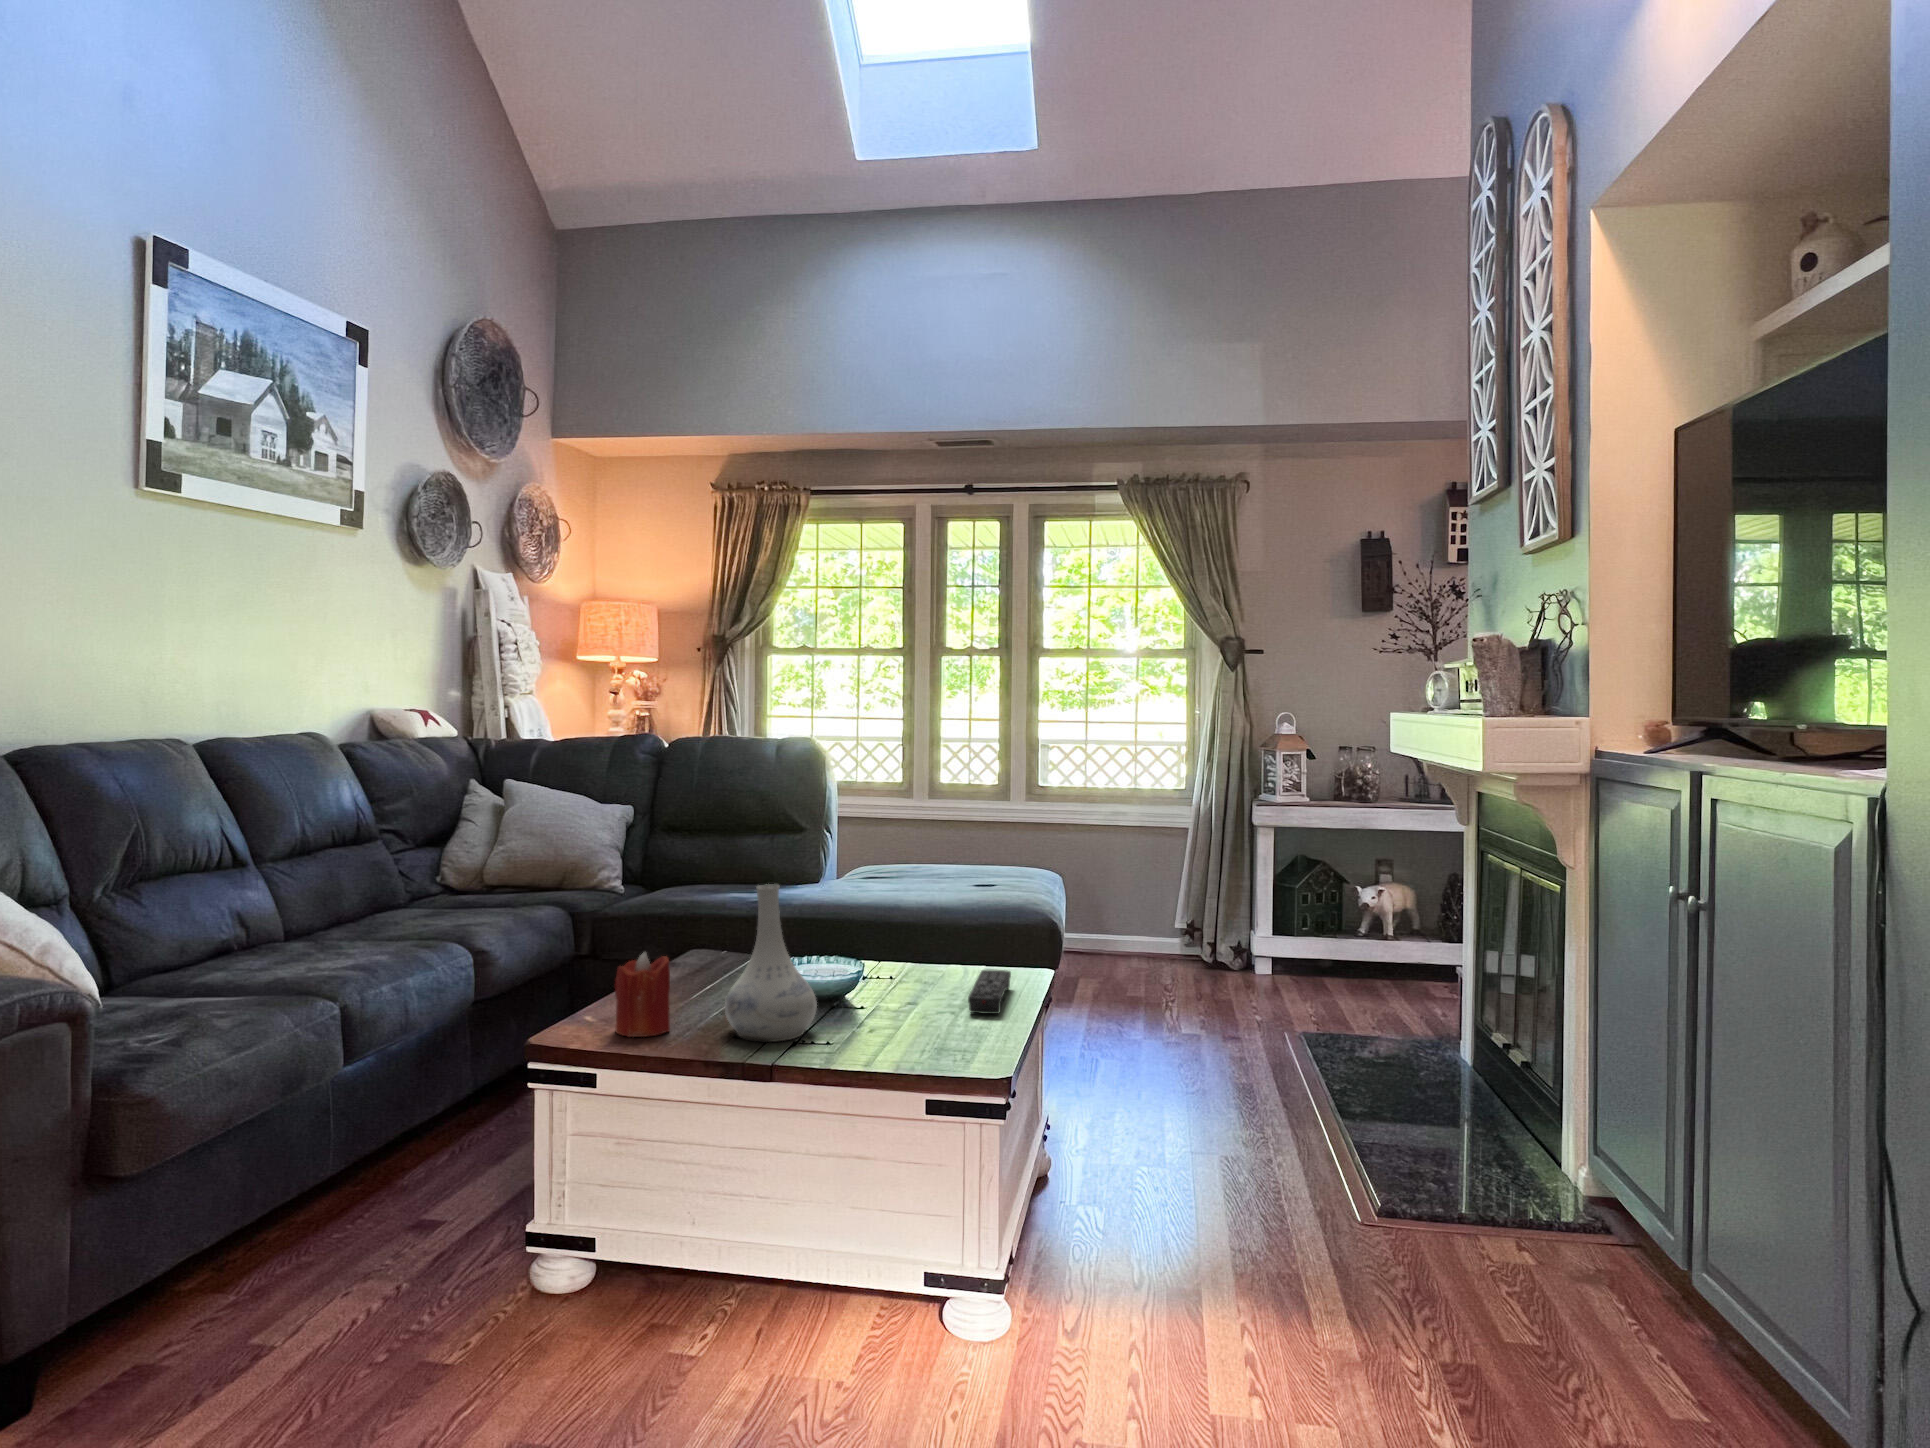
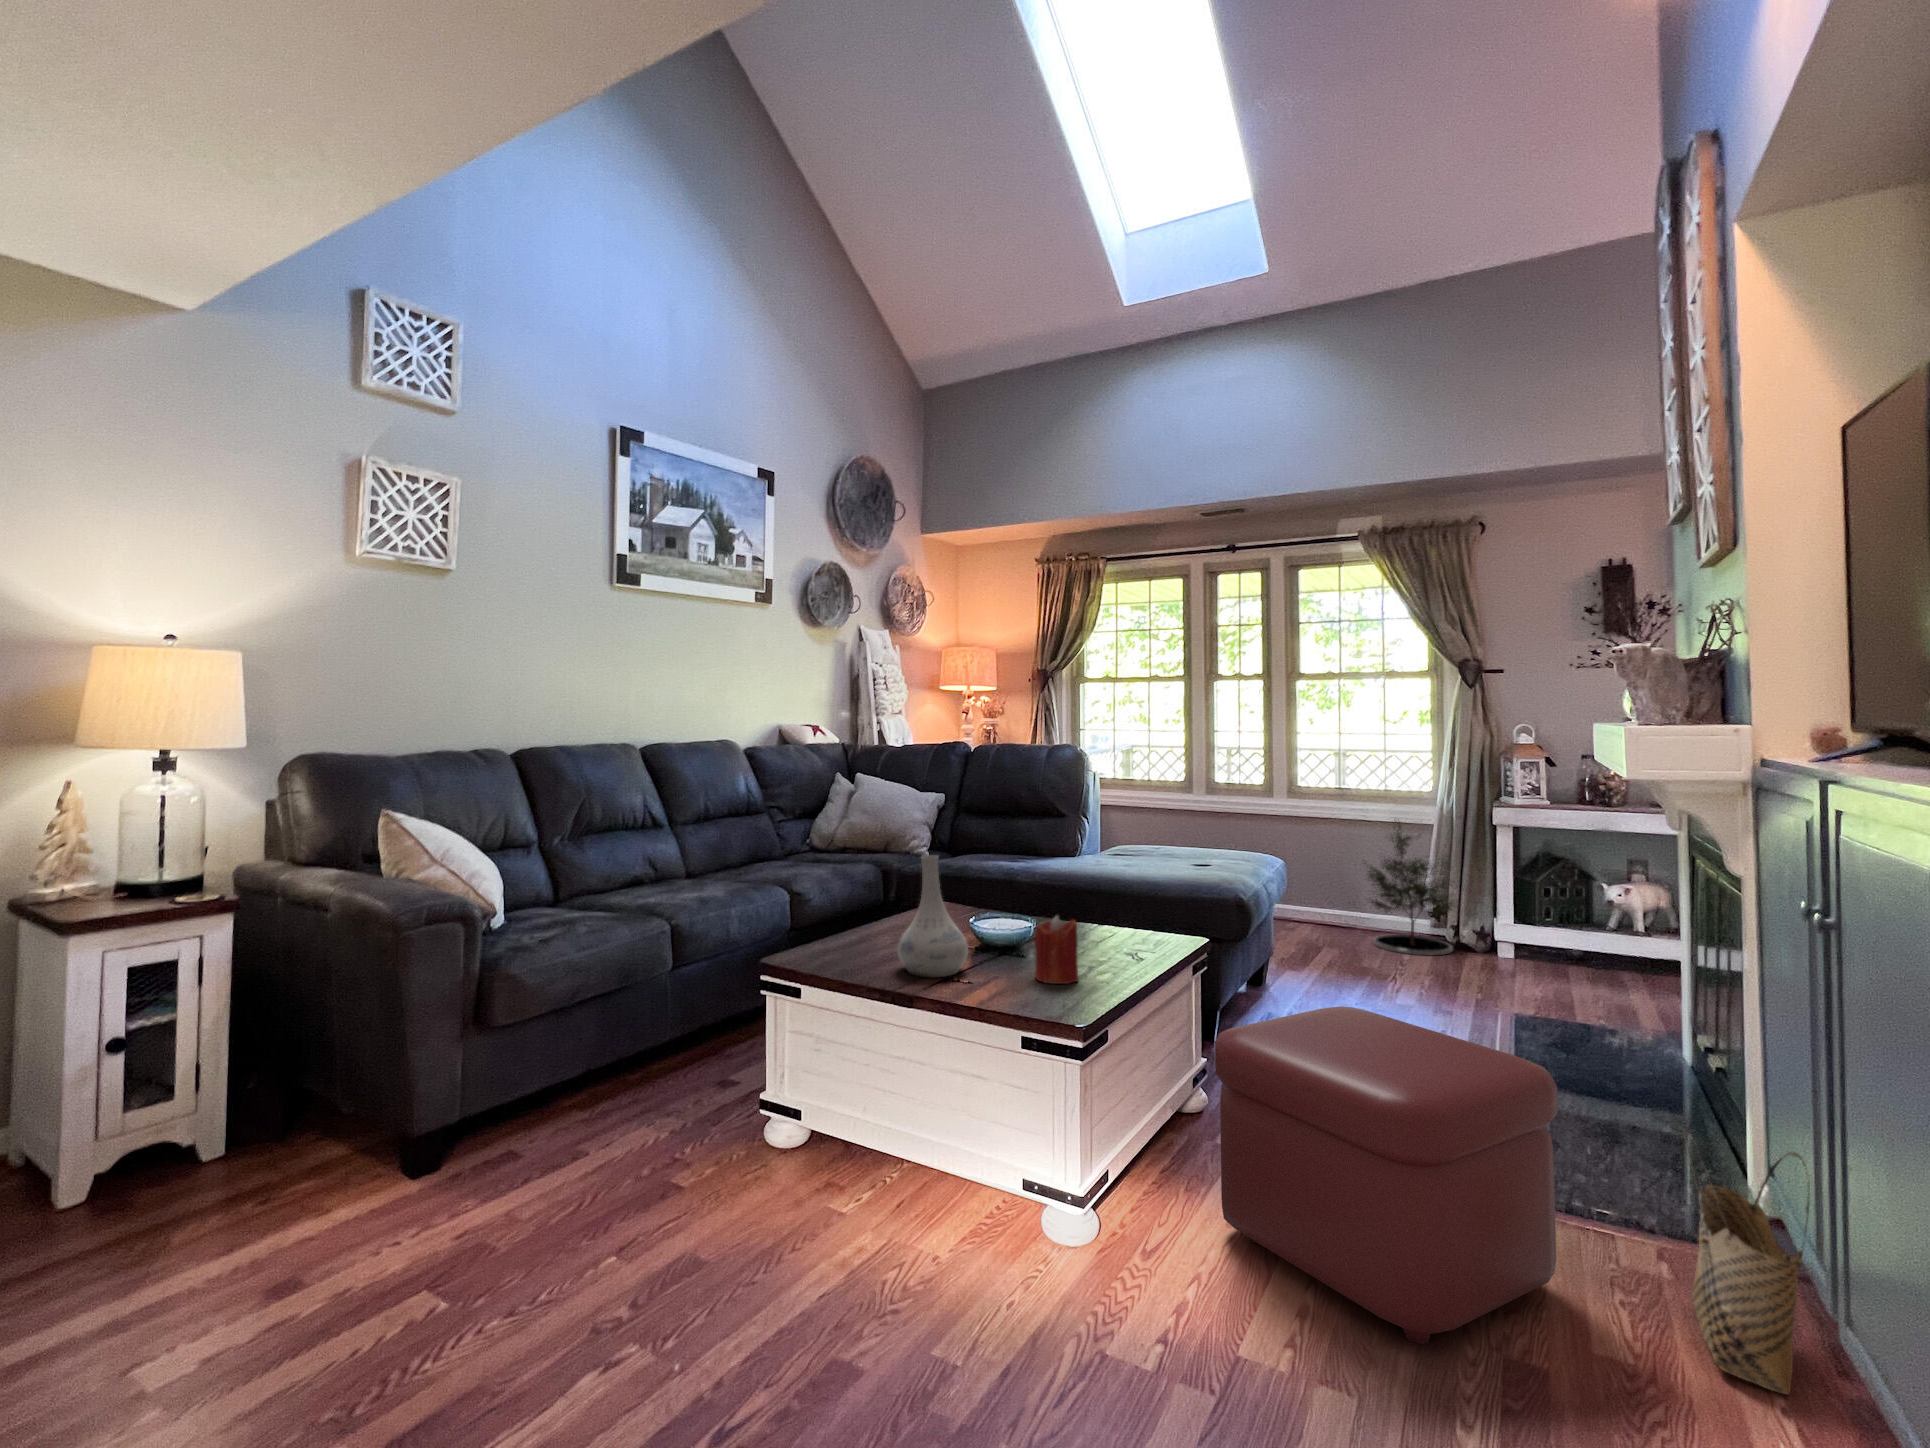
potted tree: none [1120,820,1221,978] -> present [1365,821,1453,955]
candle: present [615,953,670,1037] -> present [1034,916,1078,984]
remote control: present [968,969,1011,1014] -> none [1101,934,1158,972]
ottoman: none [1130,1031,1466,1366] -> present [1215,1006,1558,1344]
woven basket: none [1565,1113,1676,1345] -> present [1684,1128,1810,1394]

